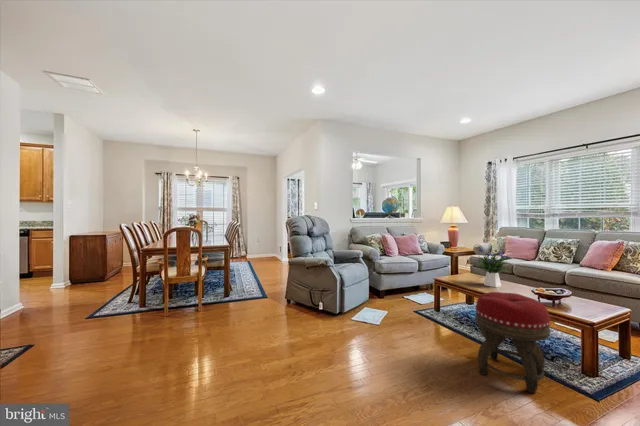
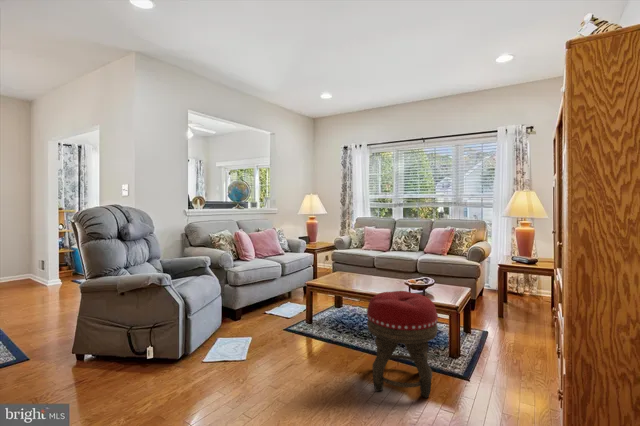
flower arrangement: present [476,247,512,287] -> none [345,241,386,285]

